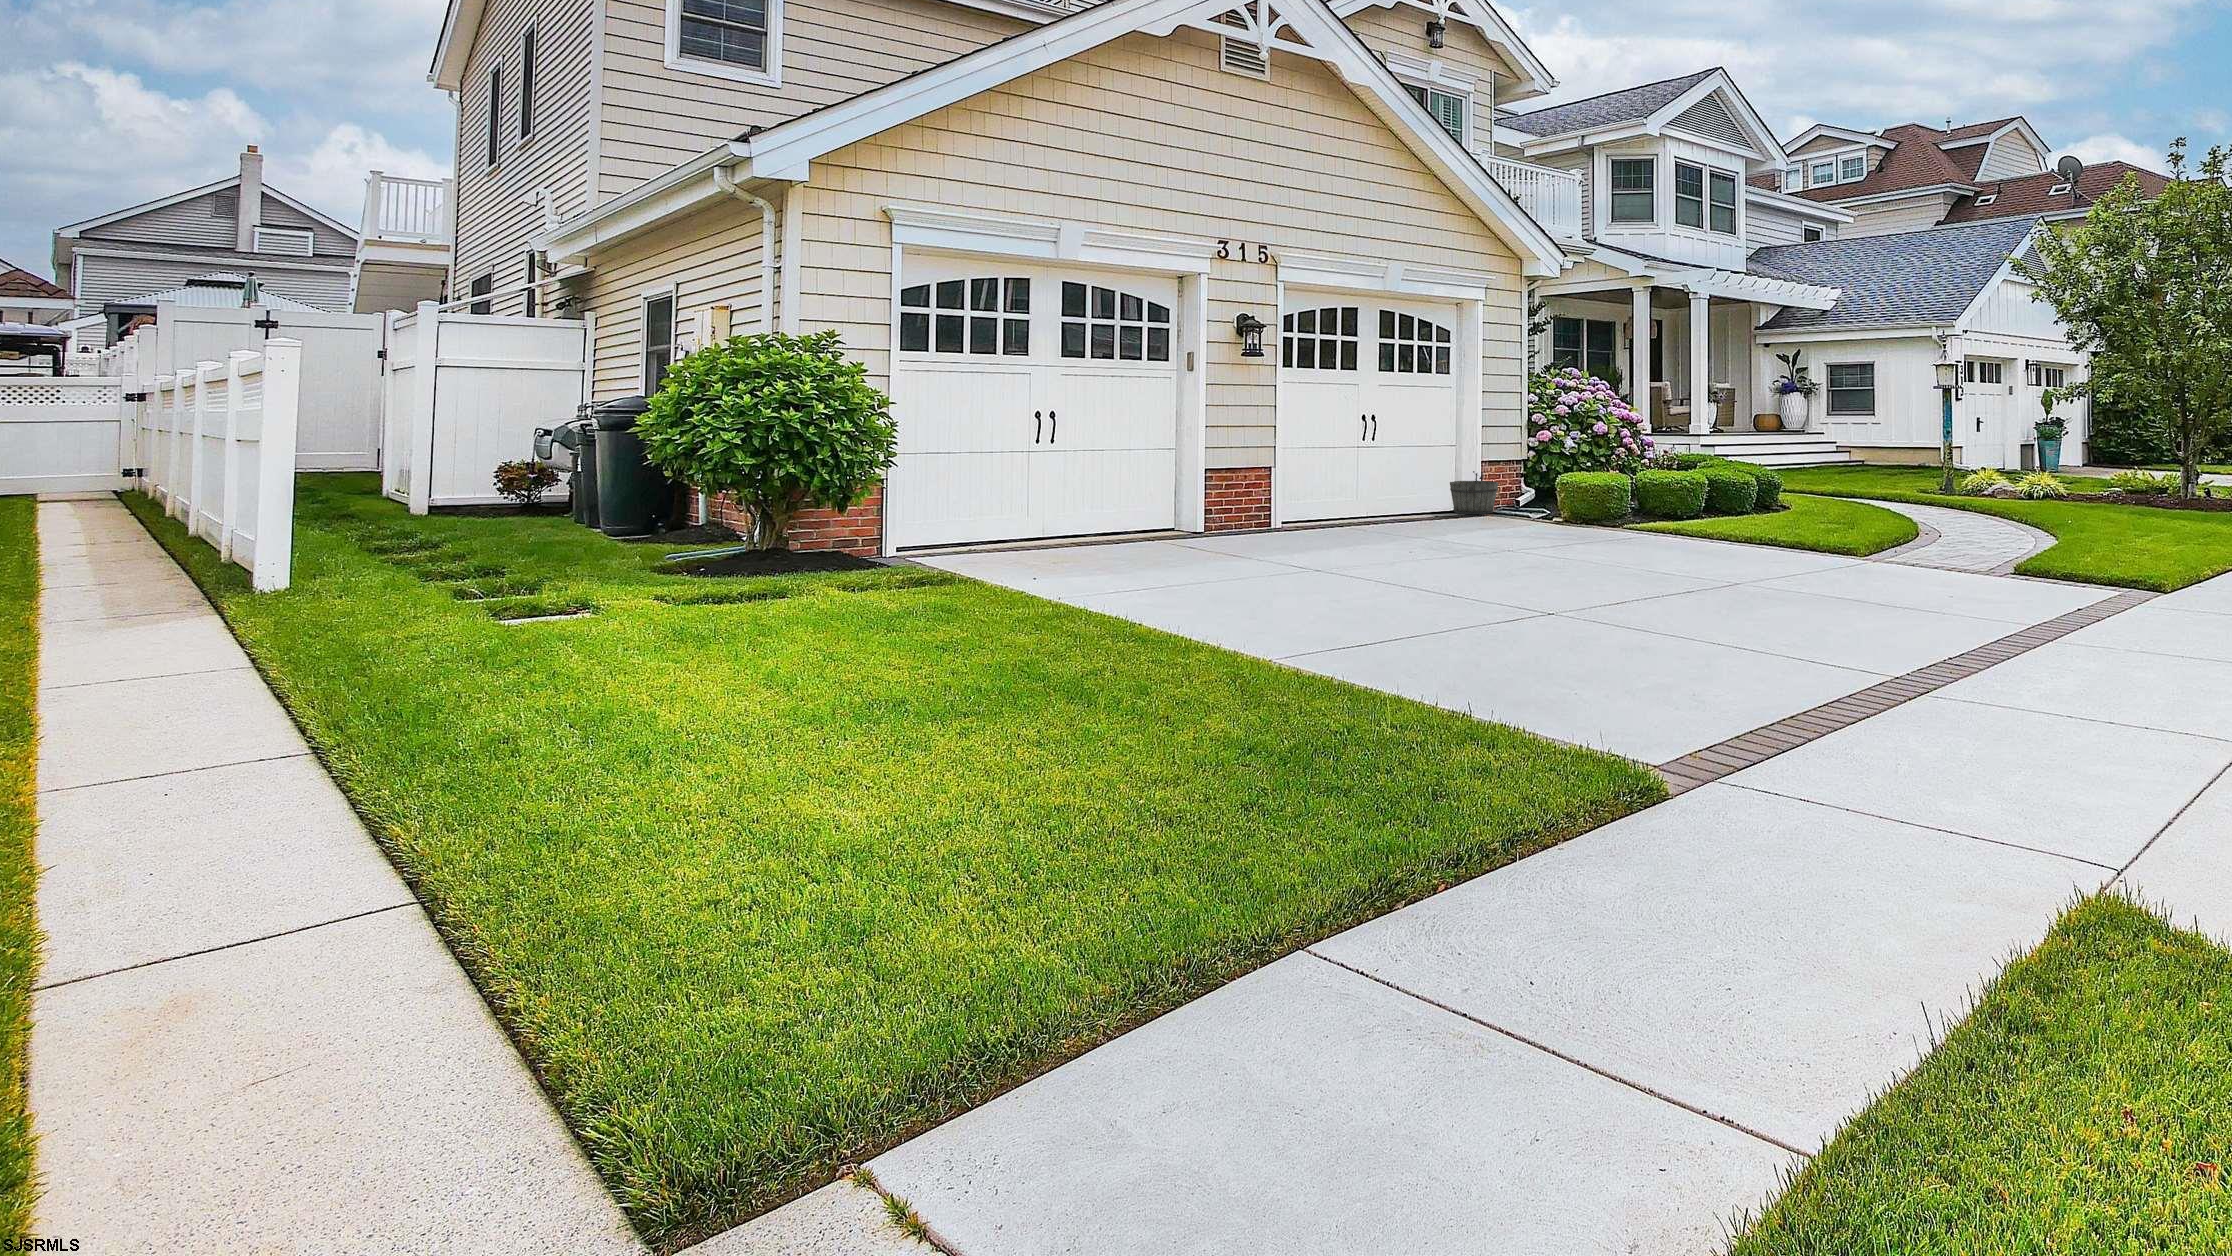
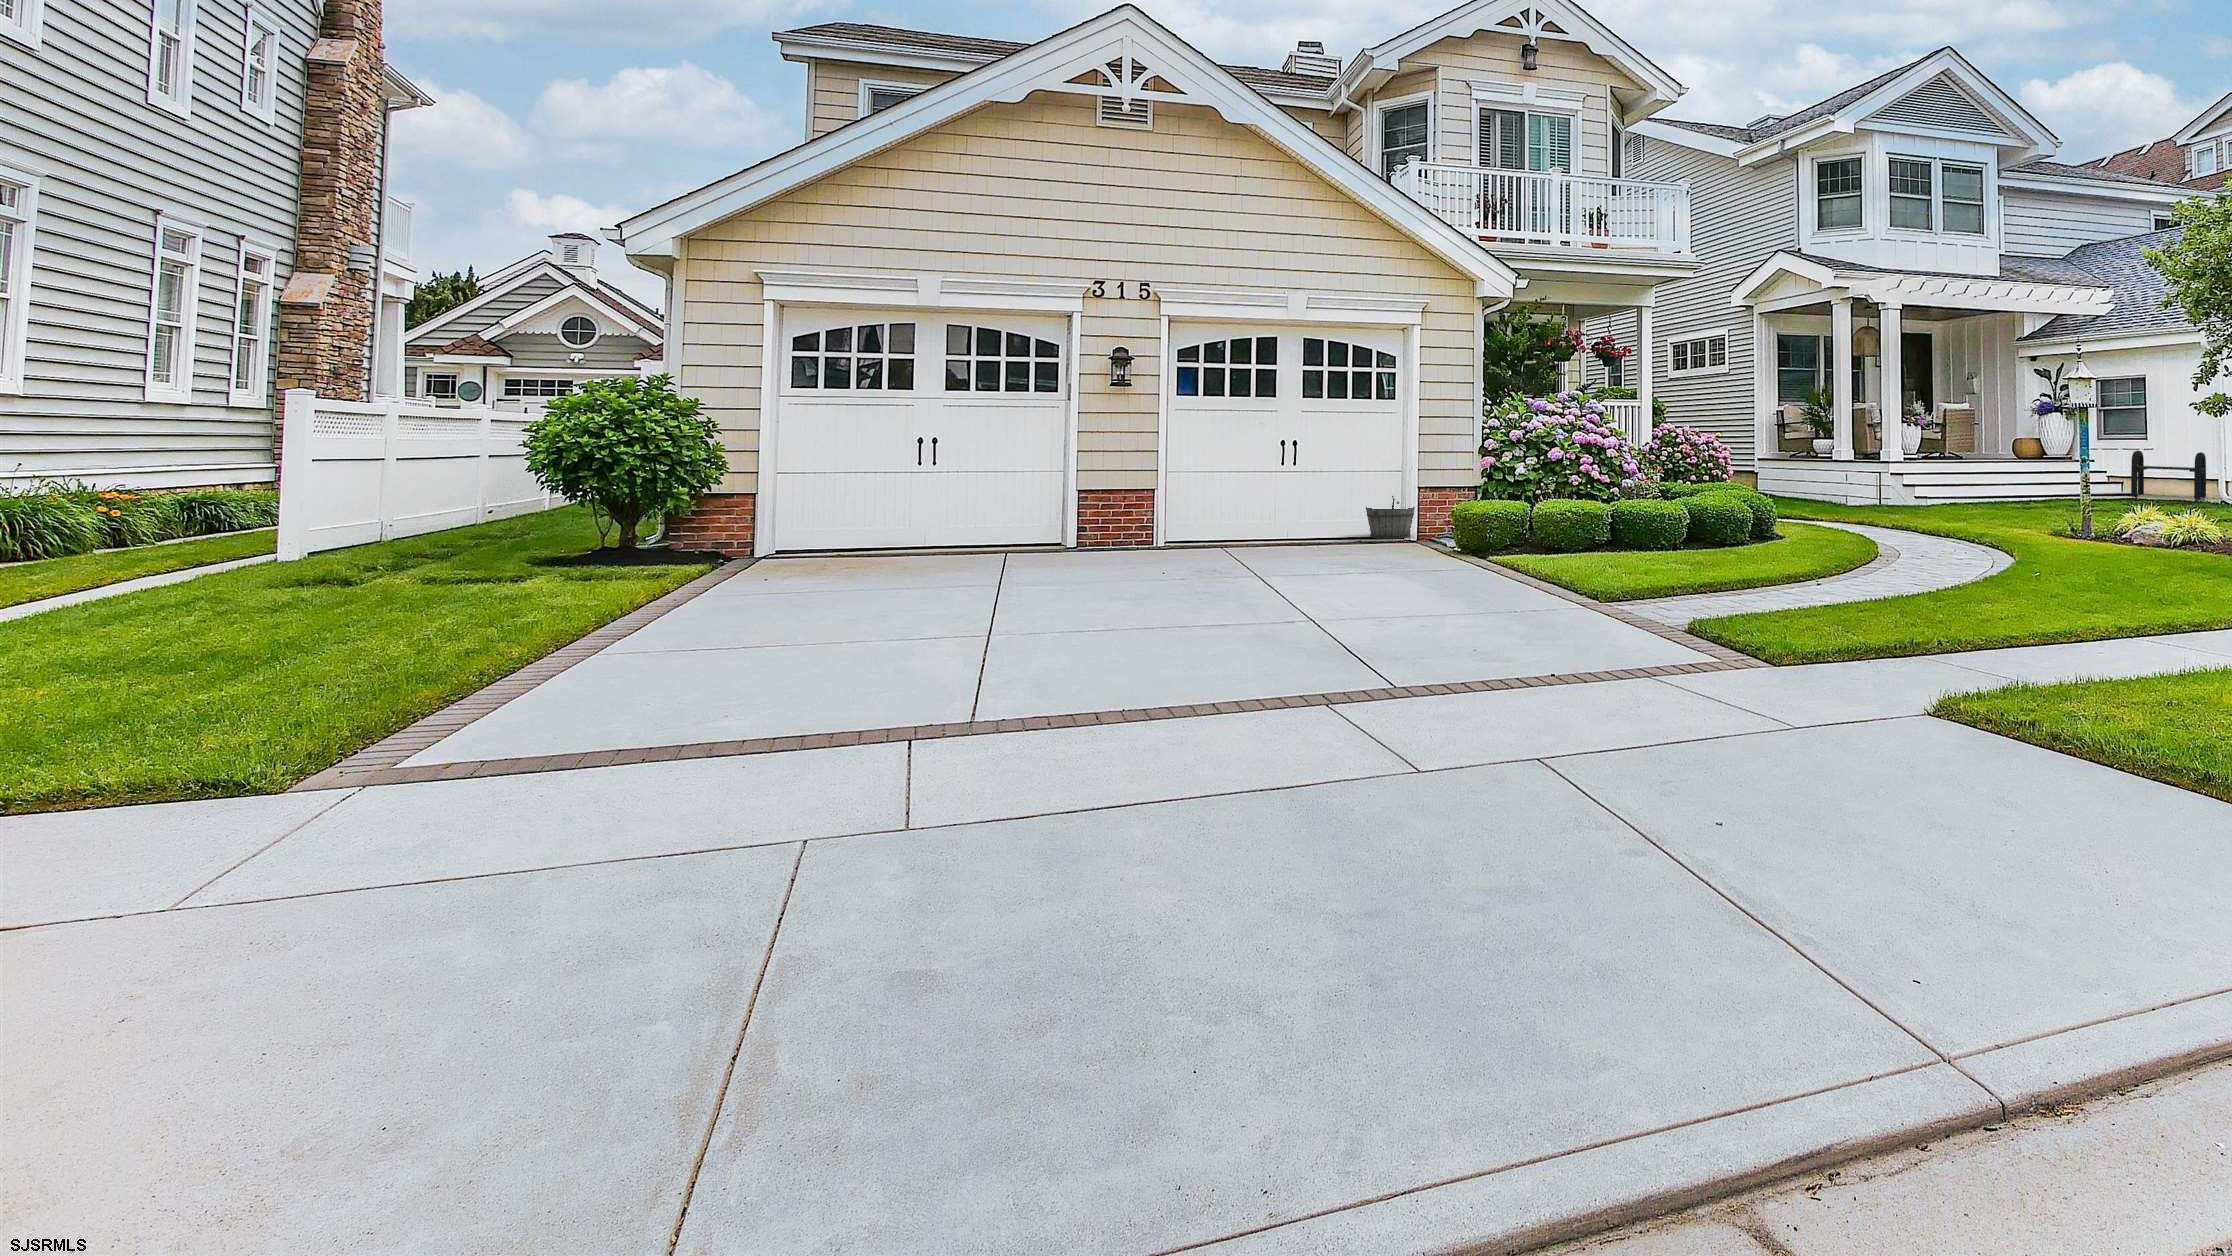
bench: none [1869,425,1926,464] -> present [2131,451,2206,499]

